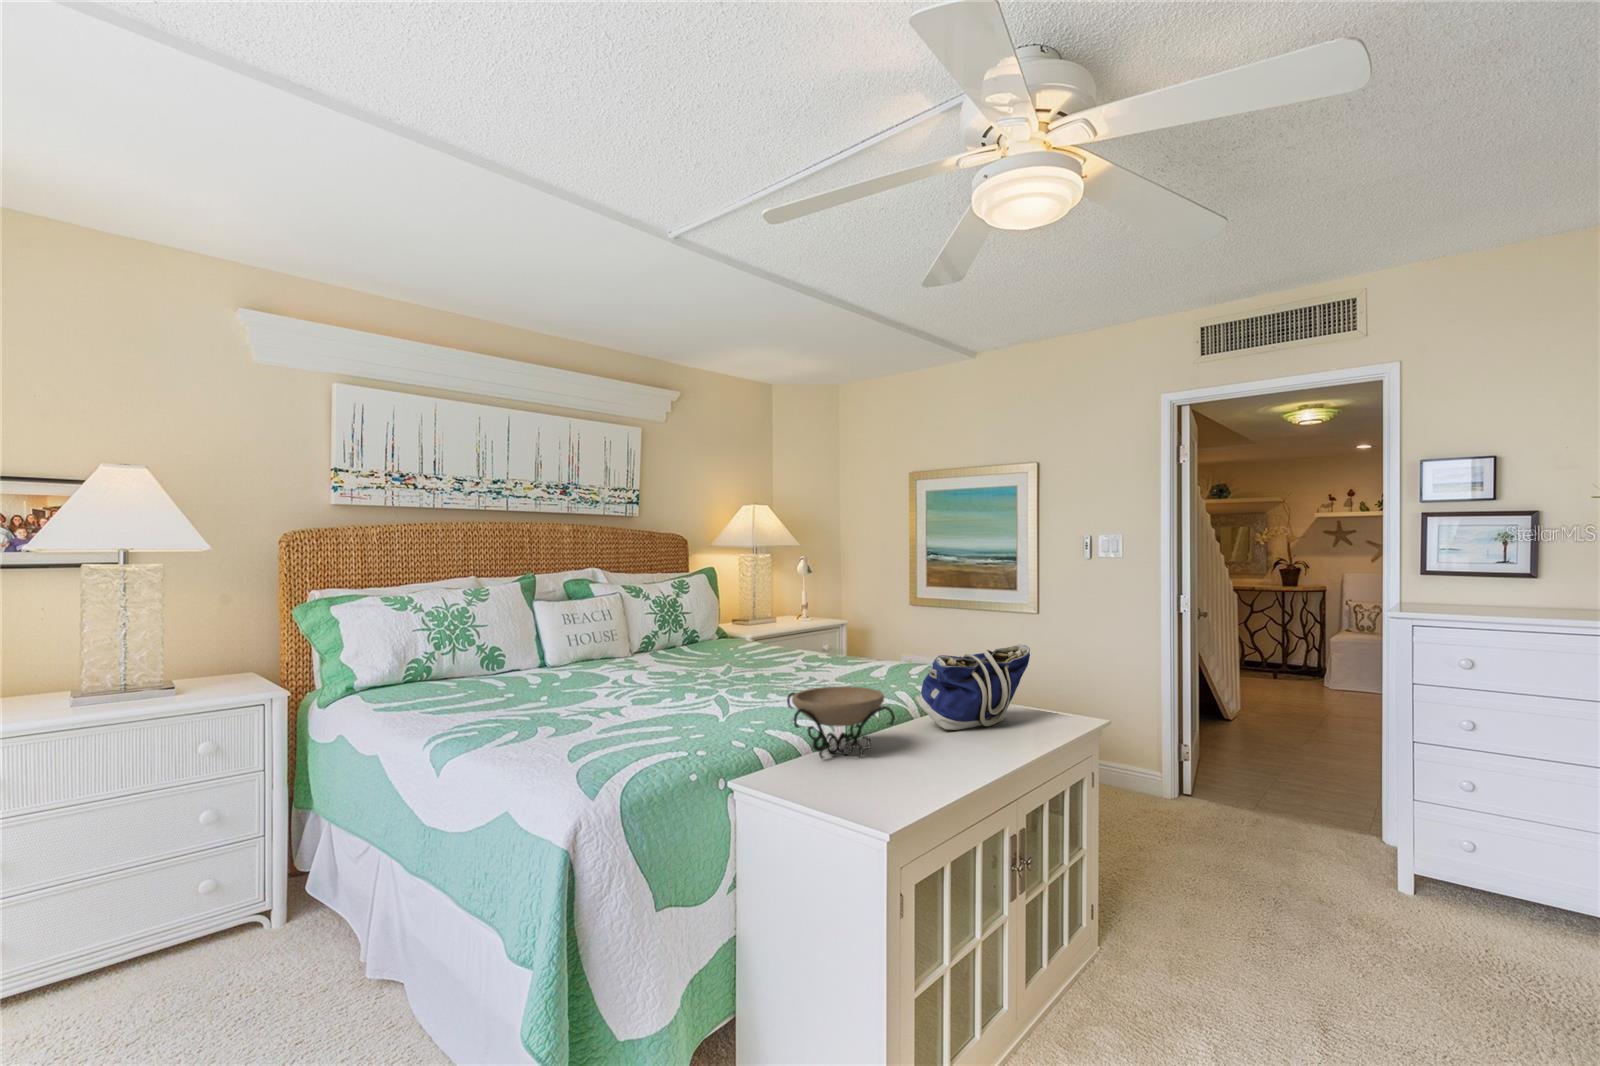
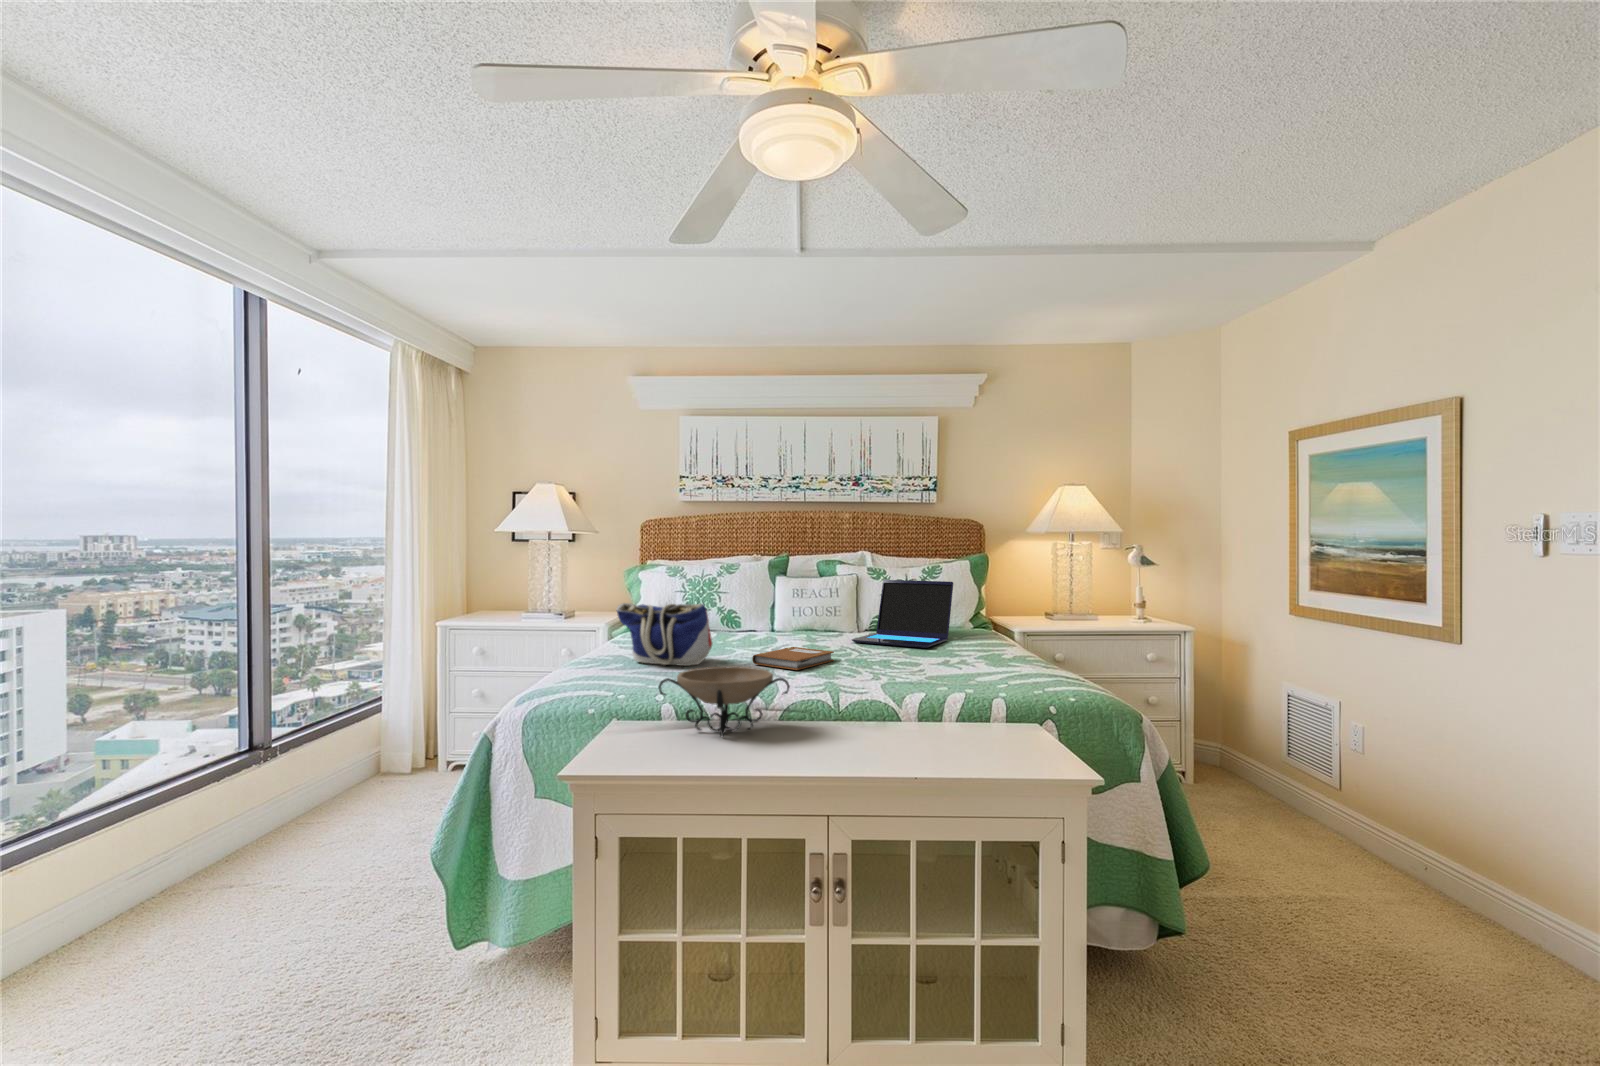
laptop: none [663,595,758,664] -> present [852,580,953,648]
tote bag: present [916,644,1030,730] -> present [616,603,713,666]
notebook: none [668,672,734,696] -> present [752,647,834,670]

